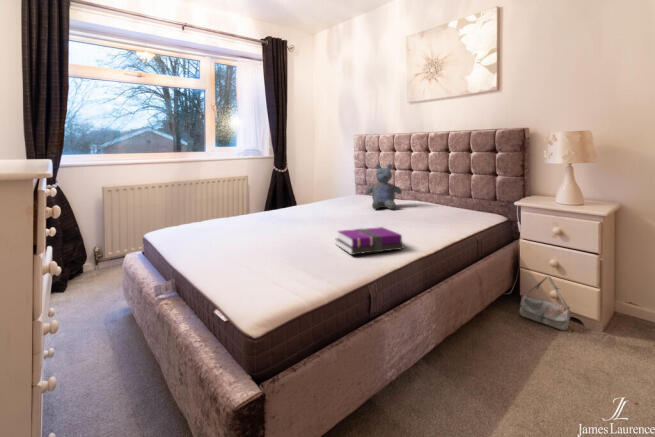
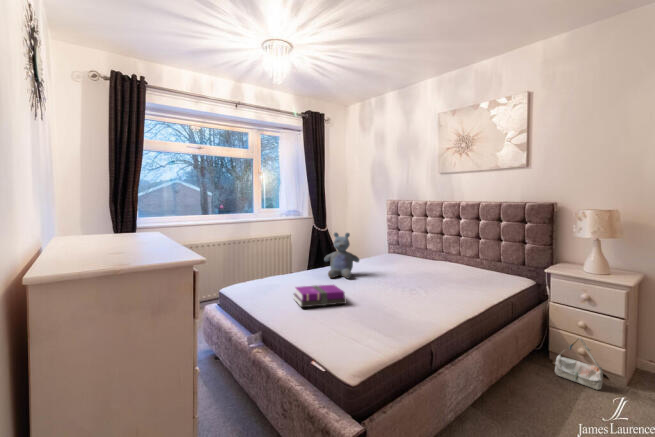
stuffed bear: present [366,164,402,209] -> present [324,233,359,278]
notebook: present [336,227,404,255] -> present [293,285,347,307]

